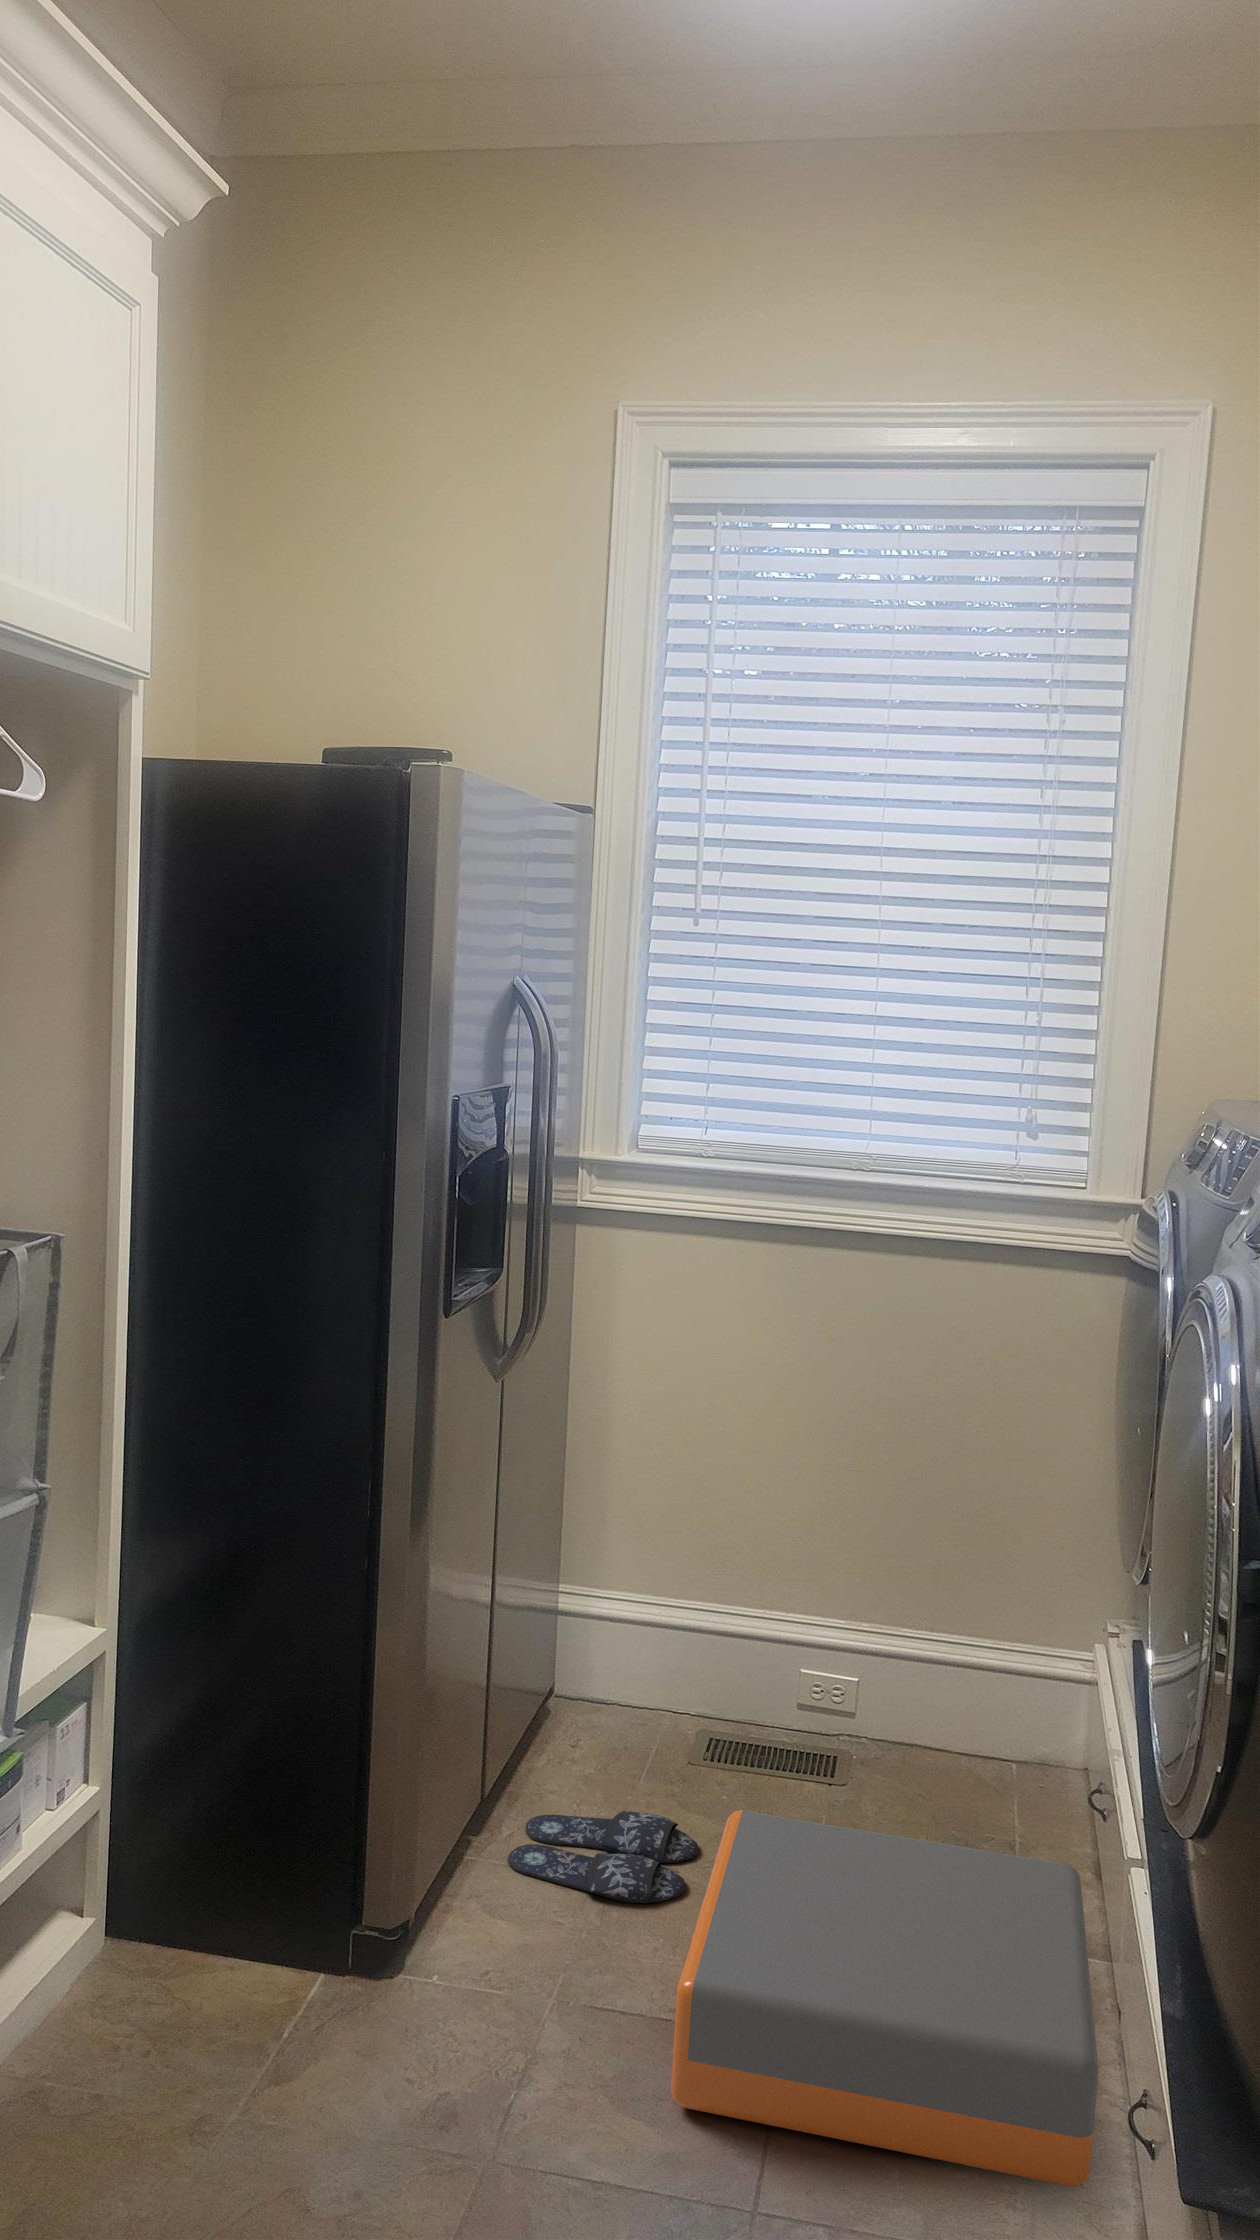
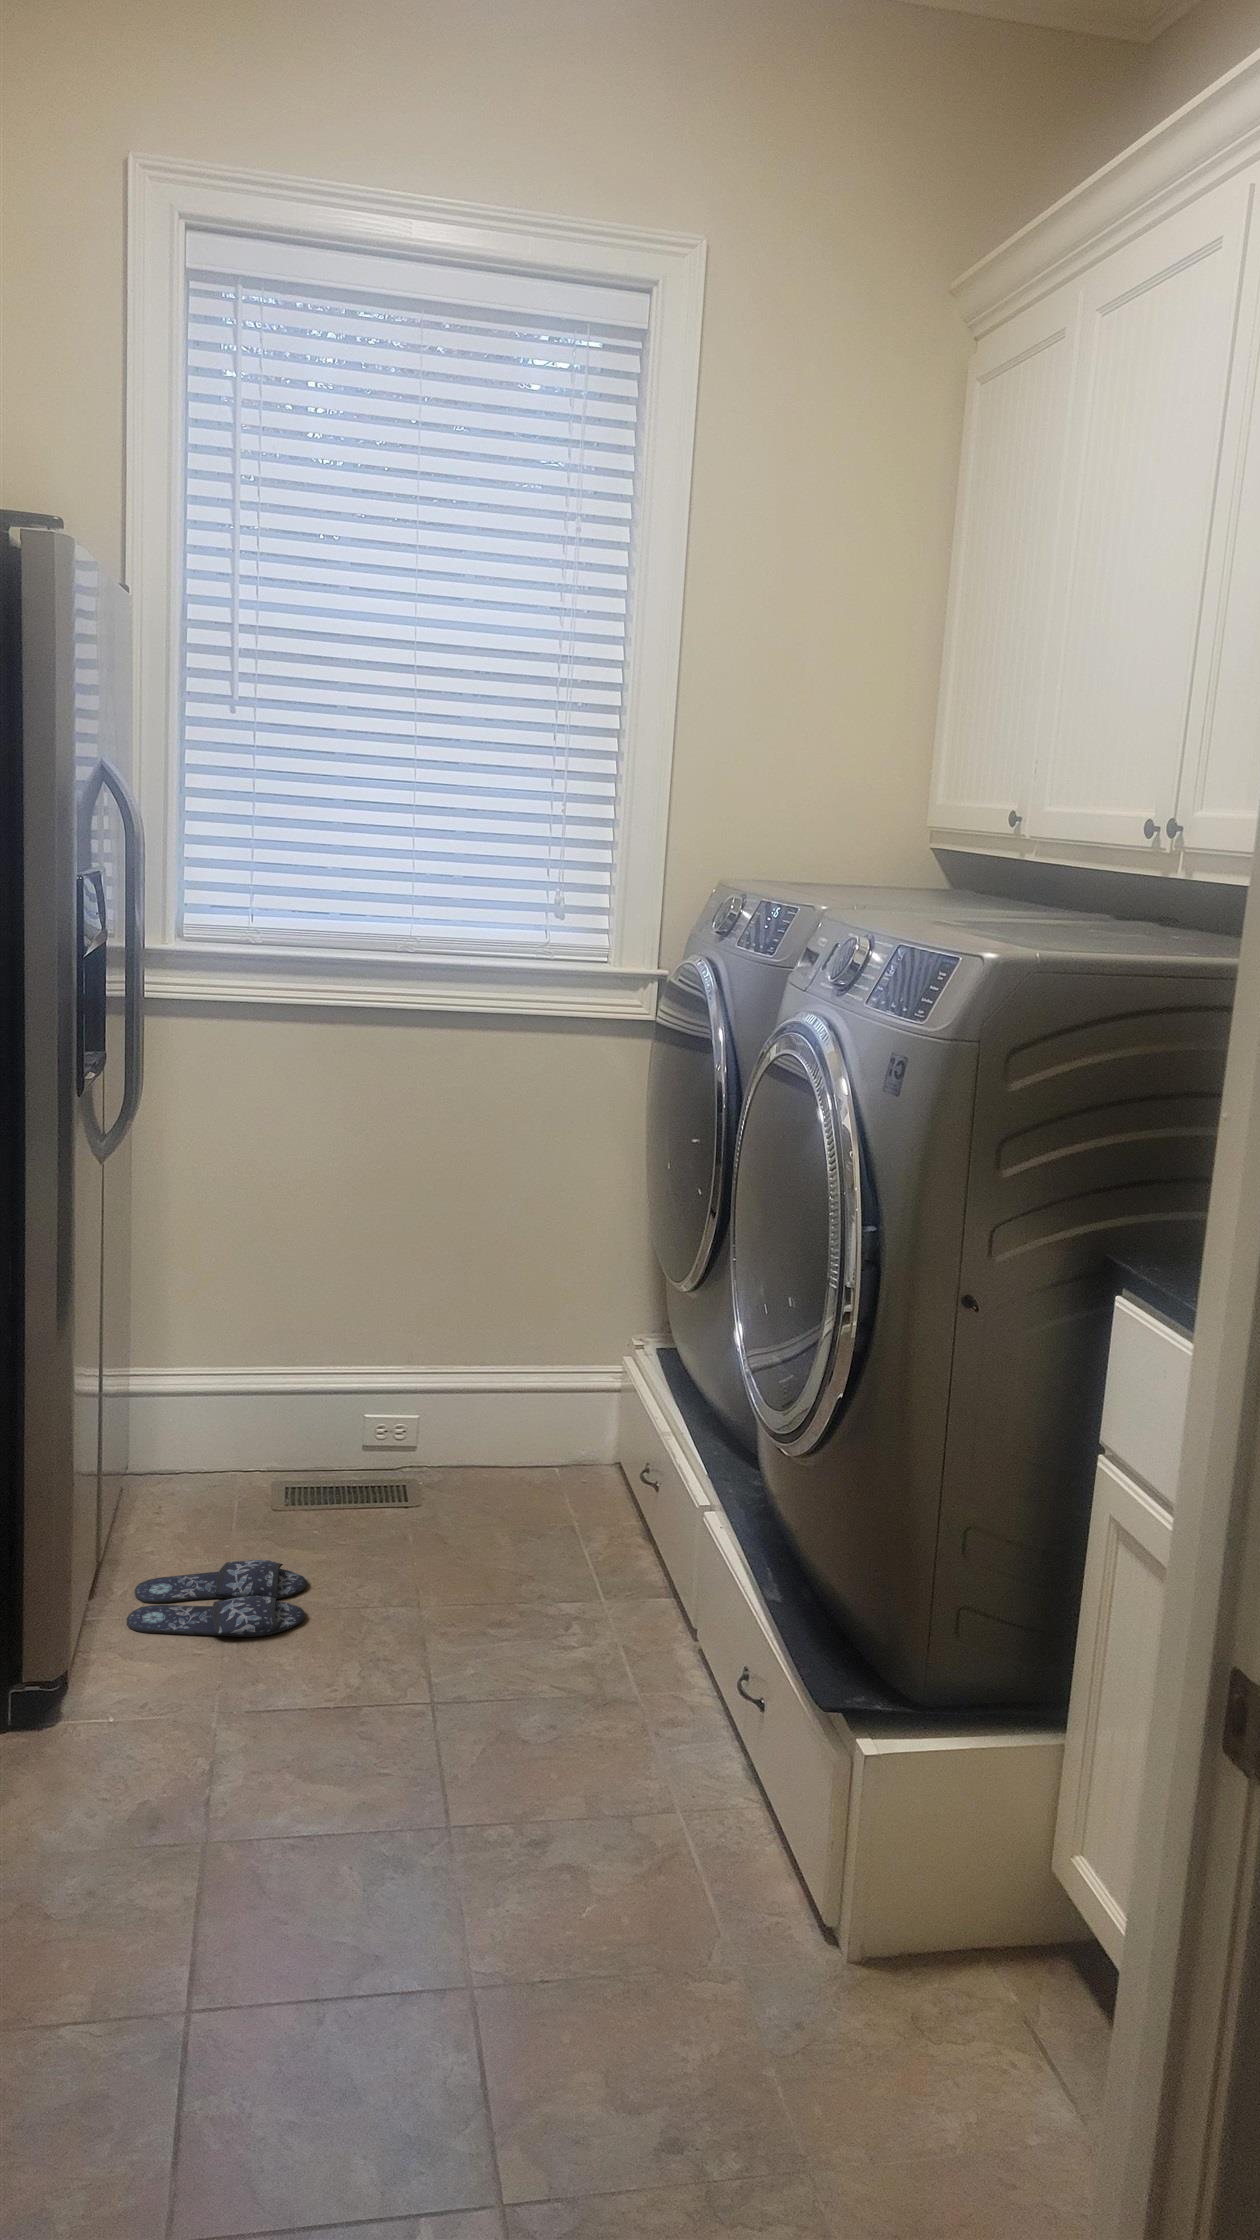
storage box: present [671,1810,1099,2187] -> none [347,1527,714,1787]

